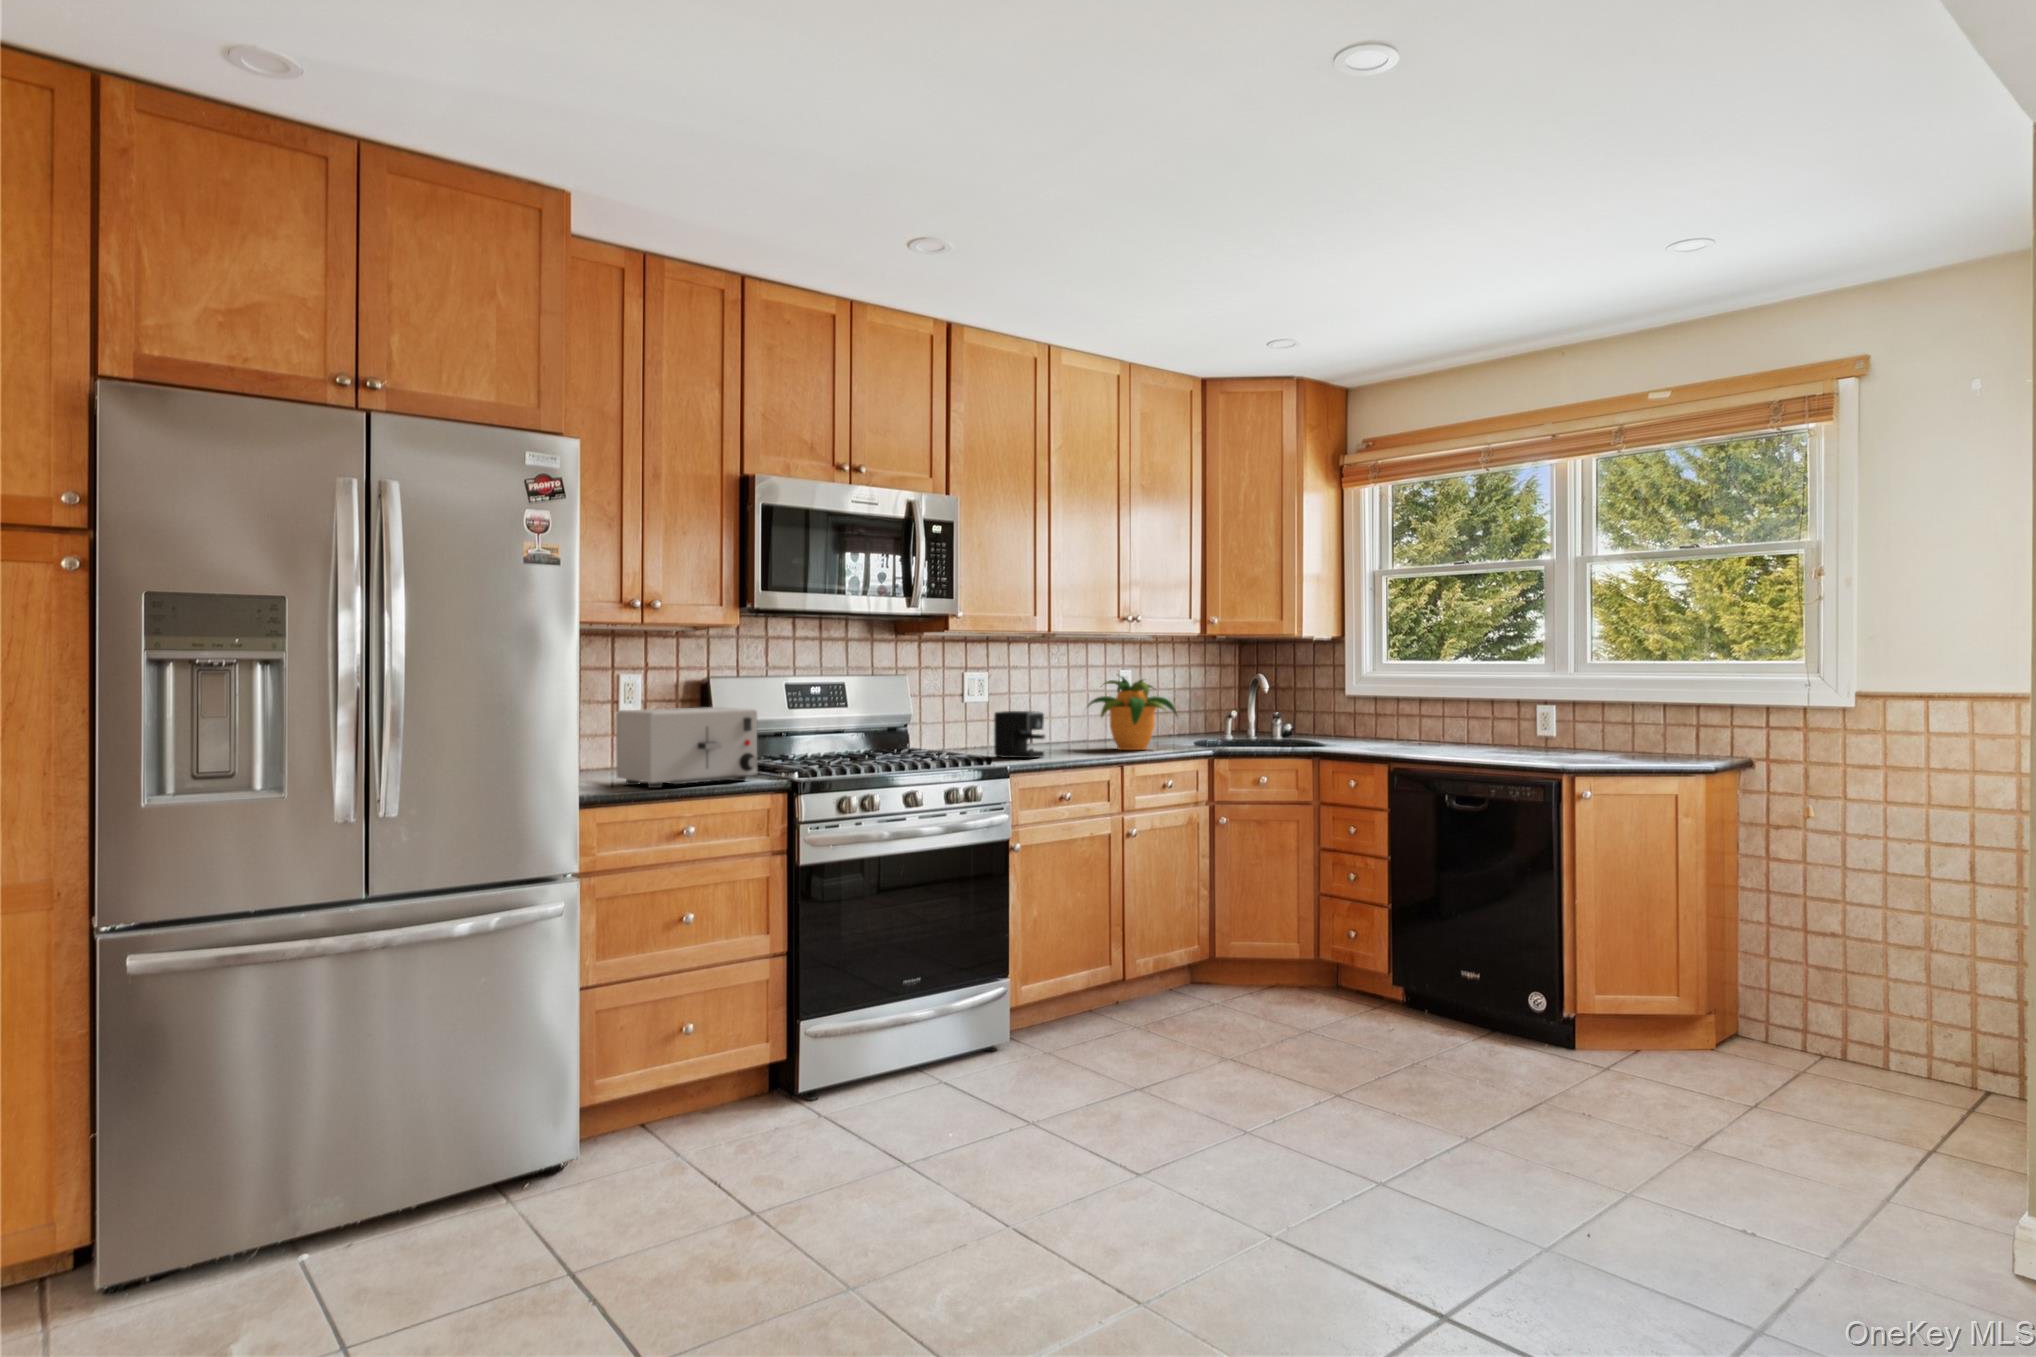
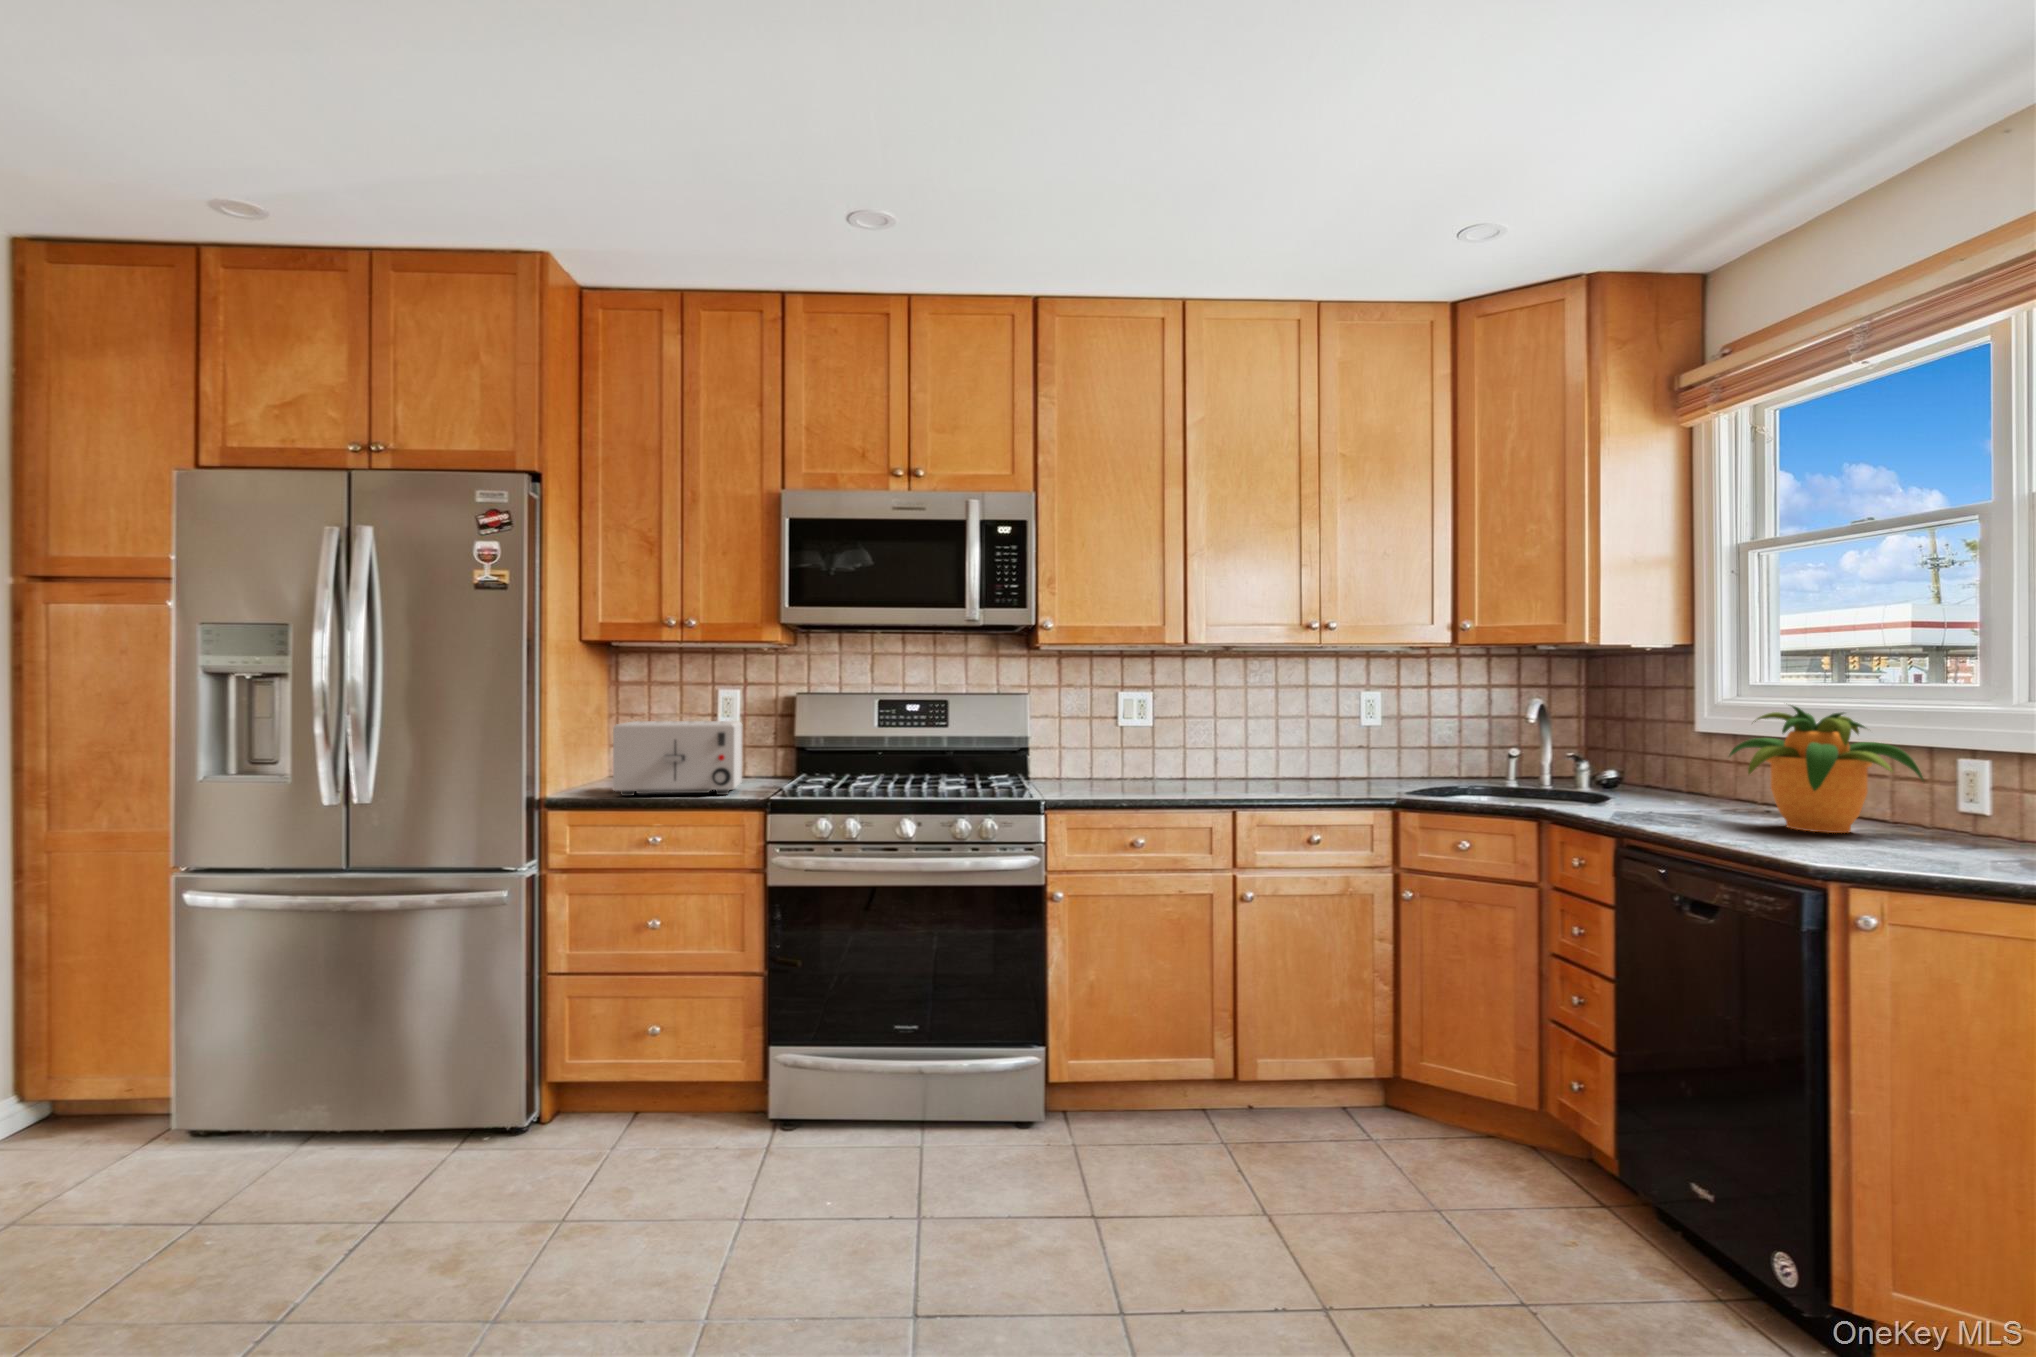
potted plant: present [1088,677,1178,750] -> present [1729,706,1924,833]
coffee maker: present [994,711,1045,758] -> none [1074,736,1156,793]

